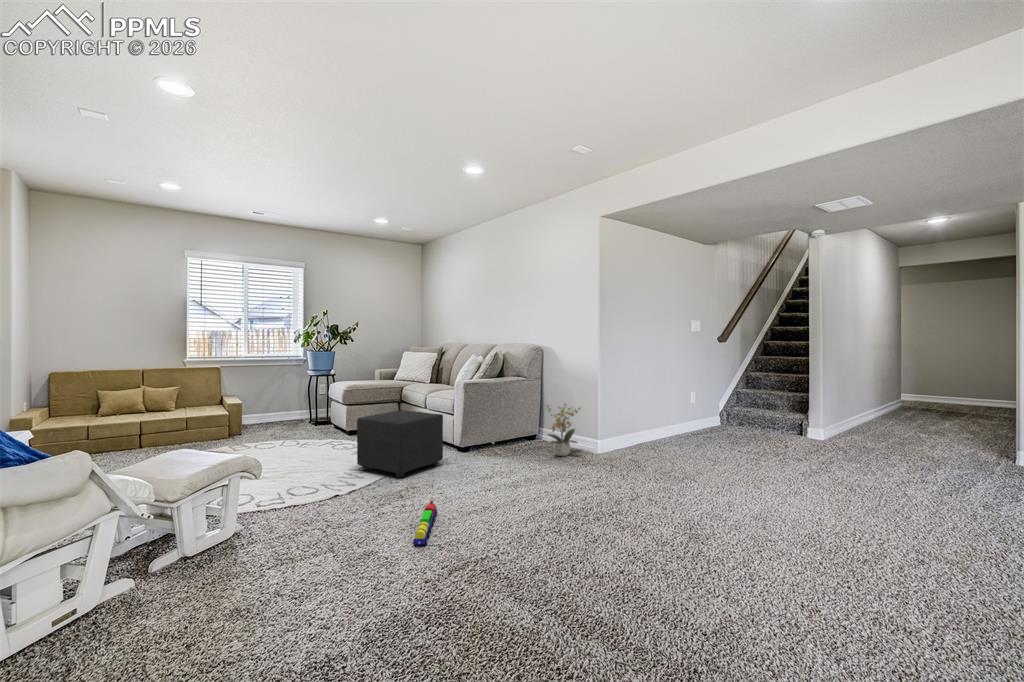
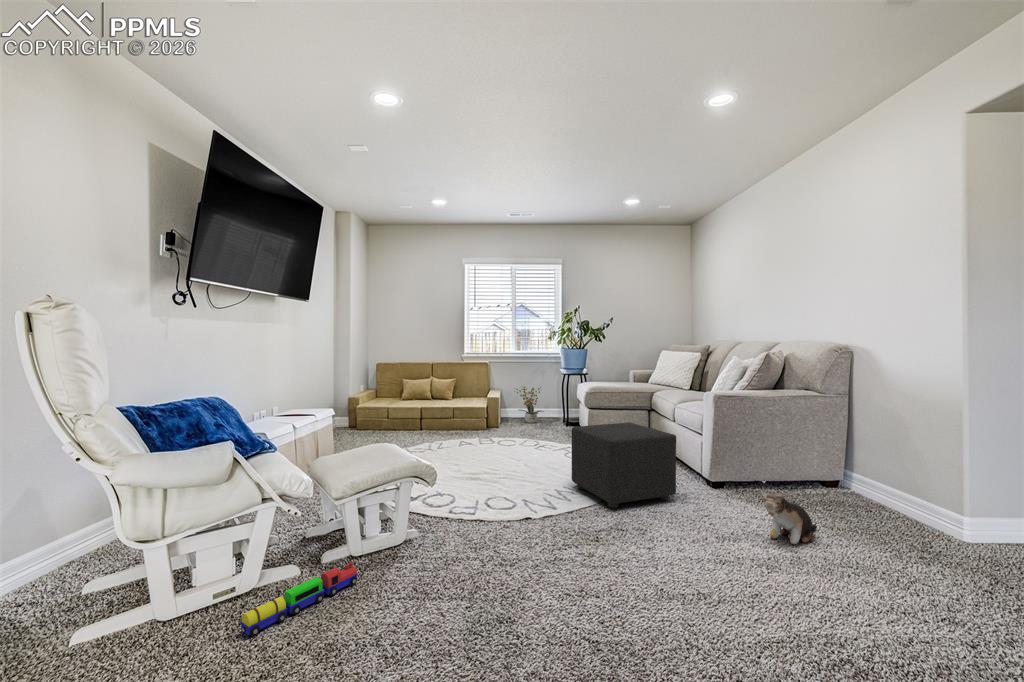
potted plant: present [547,404,580,456] -> present [516,387,543,423]
plush toy: none [504,443,532,474] -> present [759,493,817,544]
toy train: present [413,500,437,545] -> present [240,562,358,636]

